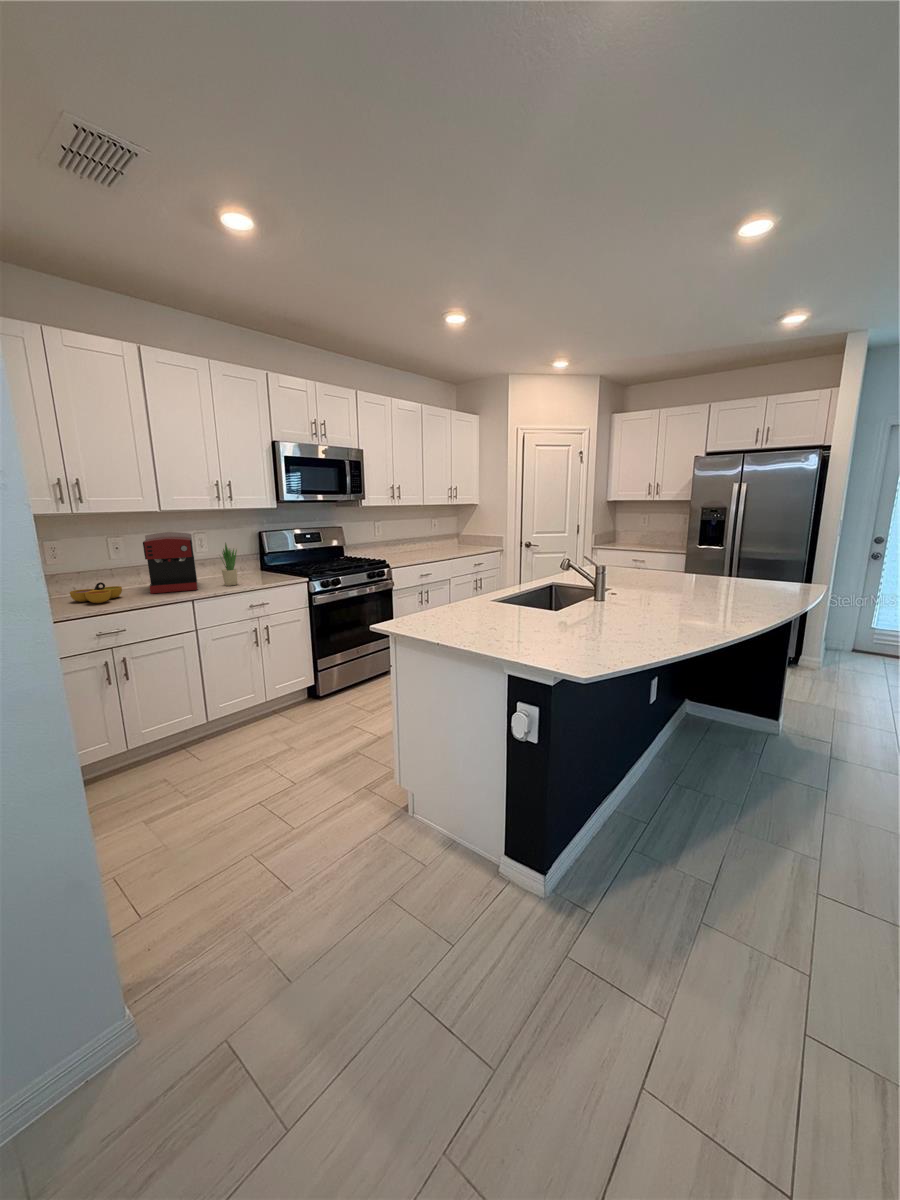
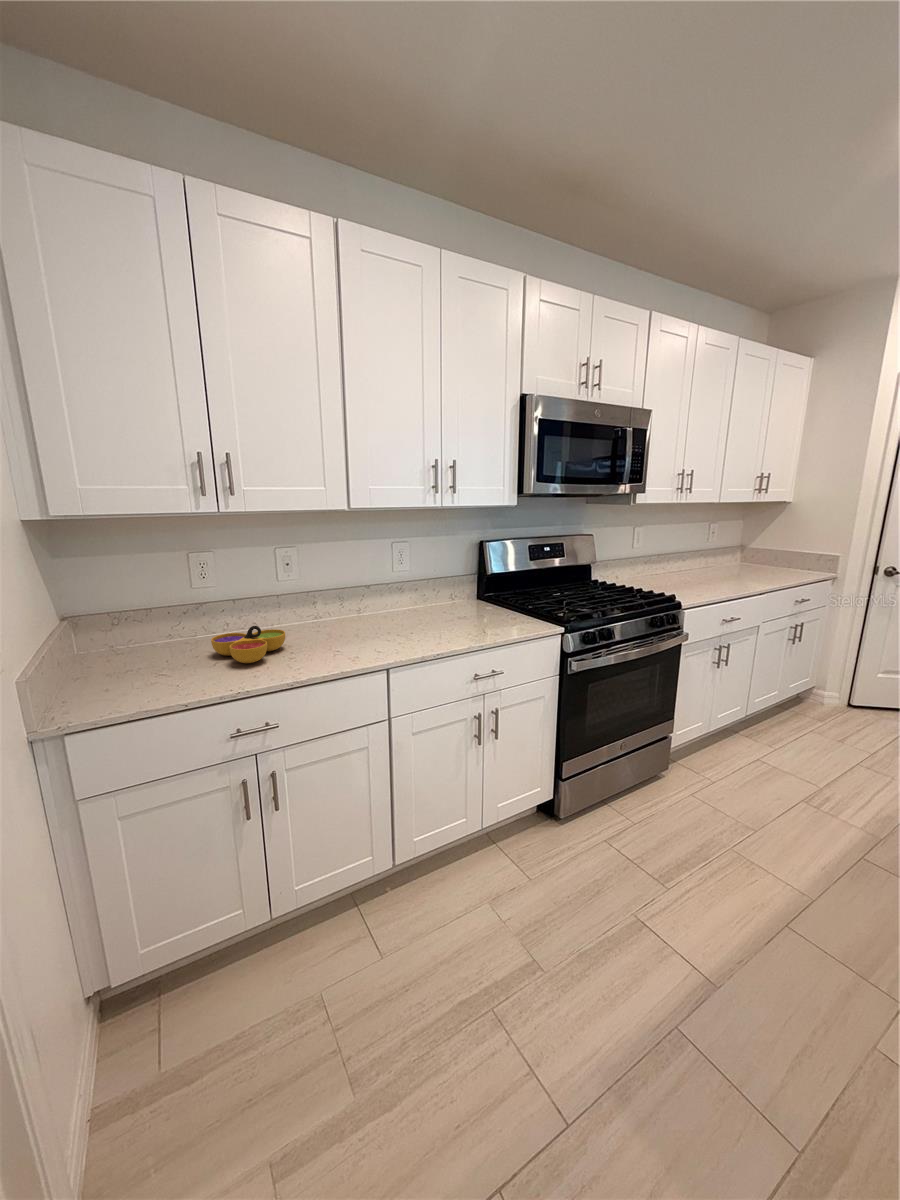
coffee maker: present [143,532,198,594] -> none [320,542,394,644]
potted plant: present [221,543,237,586] -> none [428,562,456,635]

